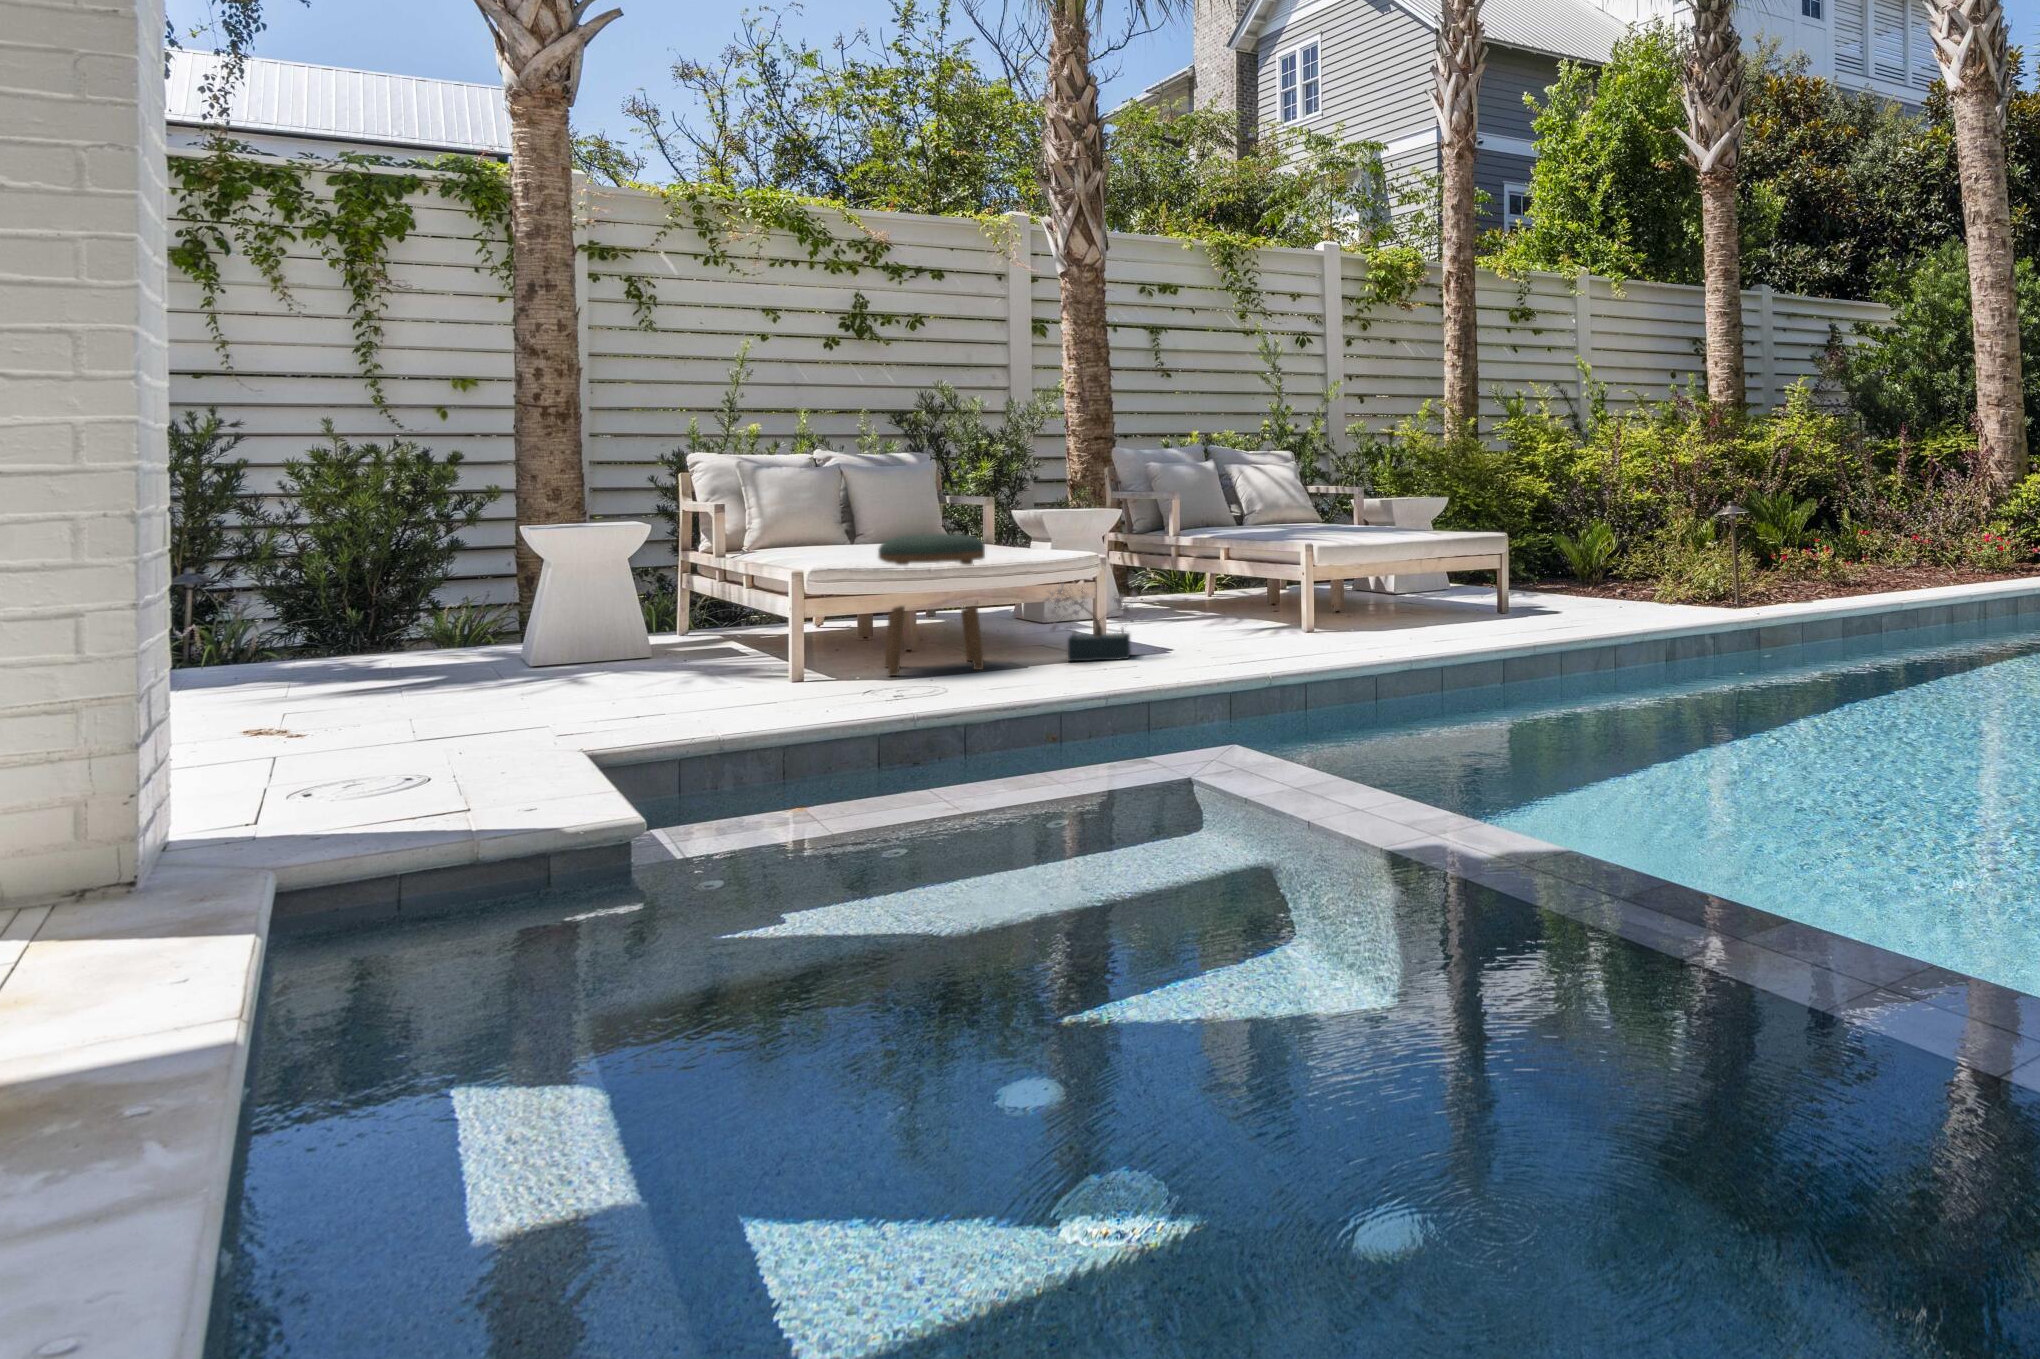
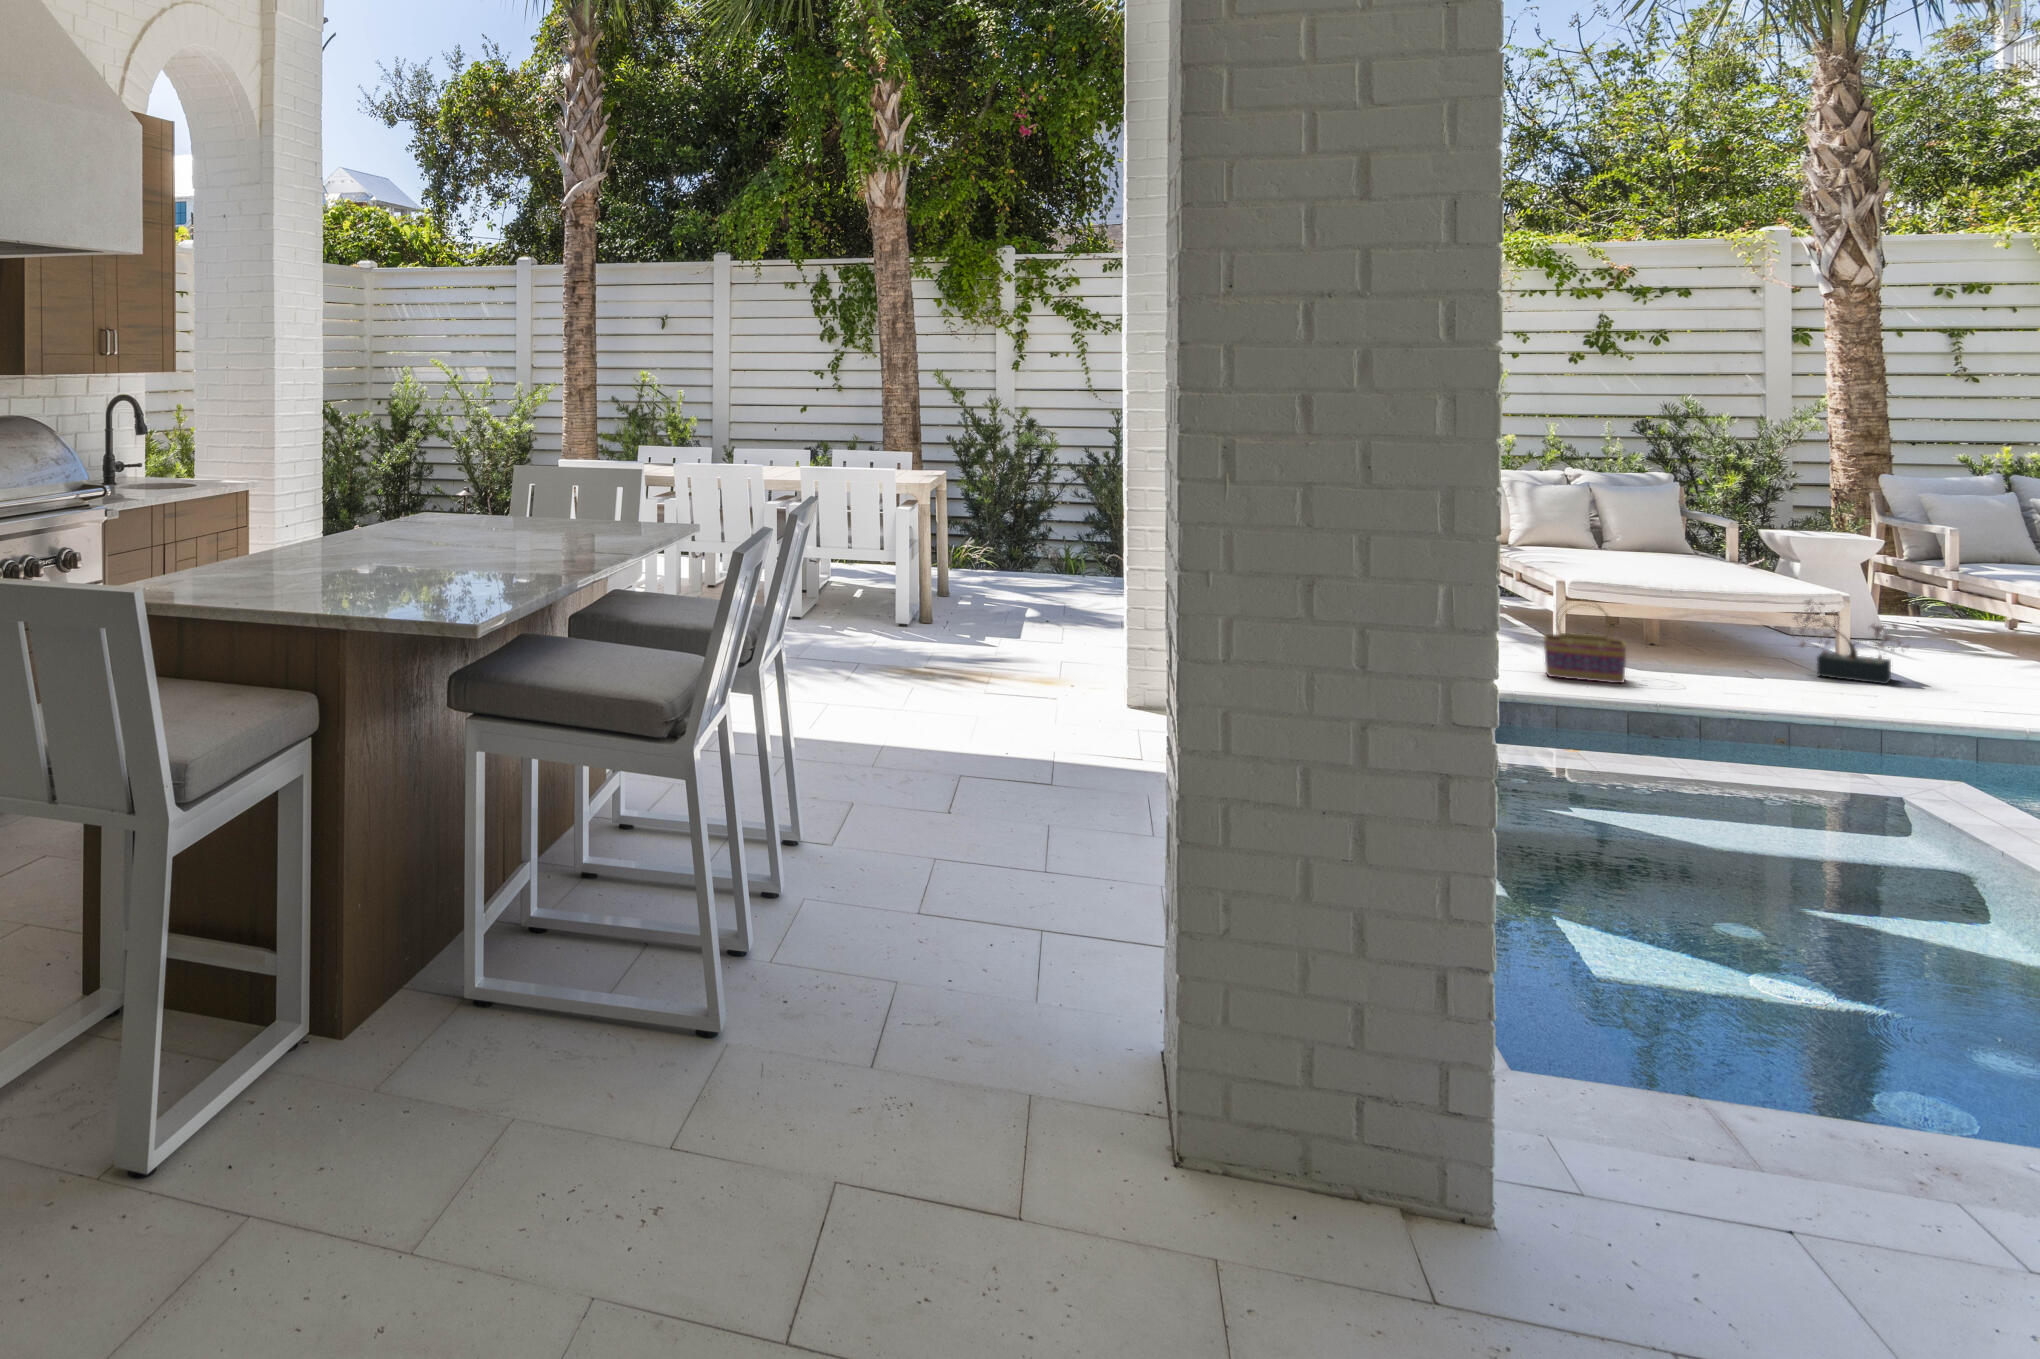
stool: present [878,534,985,676] -> none [1627,550,1730,670]
basket: none [777,596,876,706] -> present [1544,607,1626,683]

